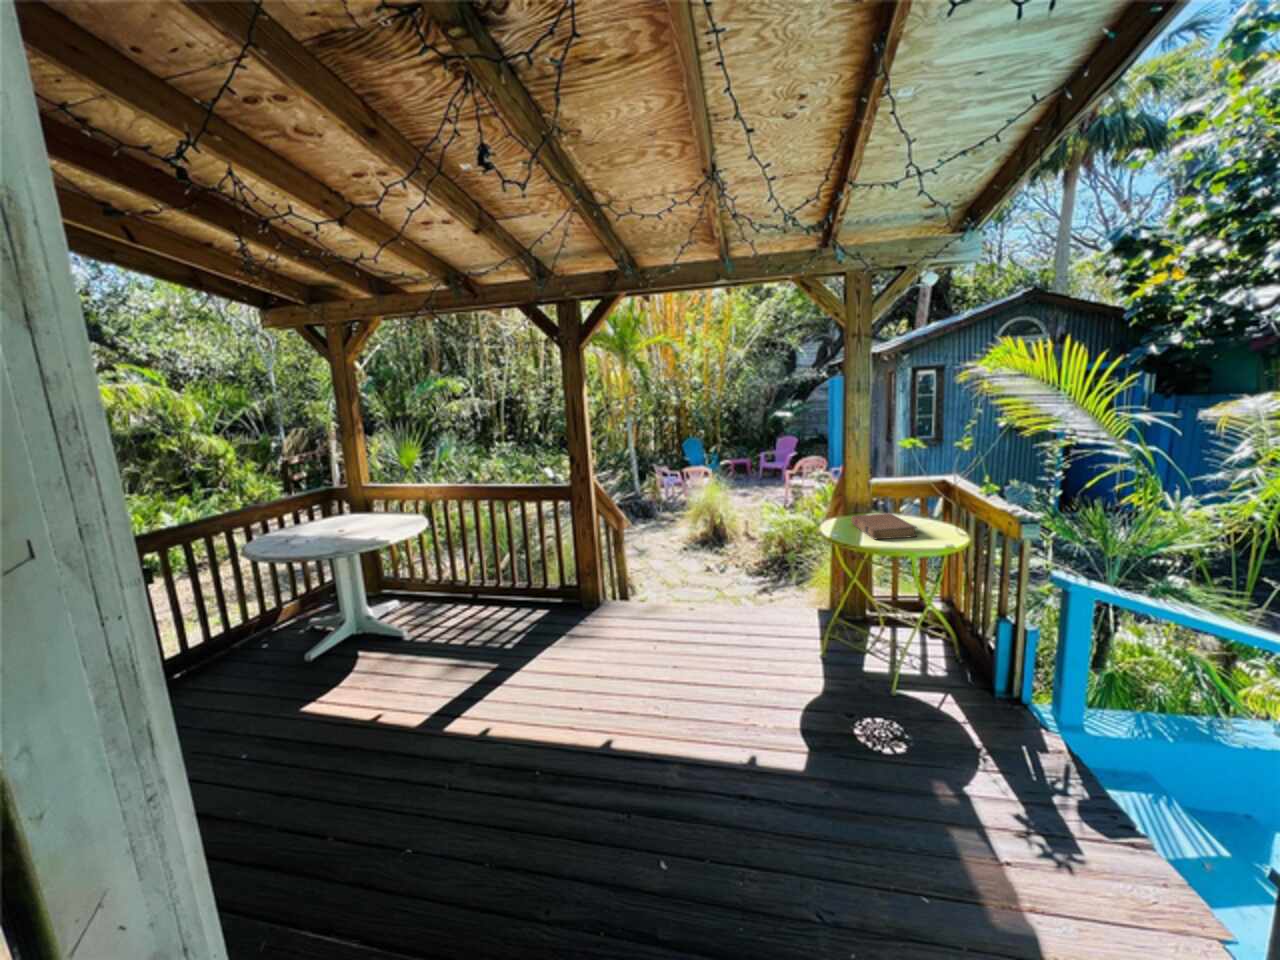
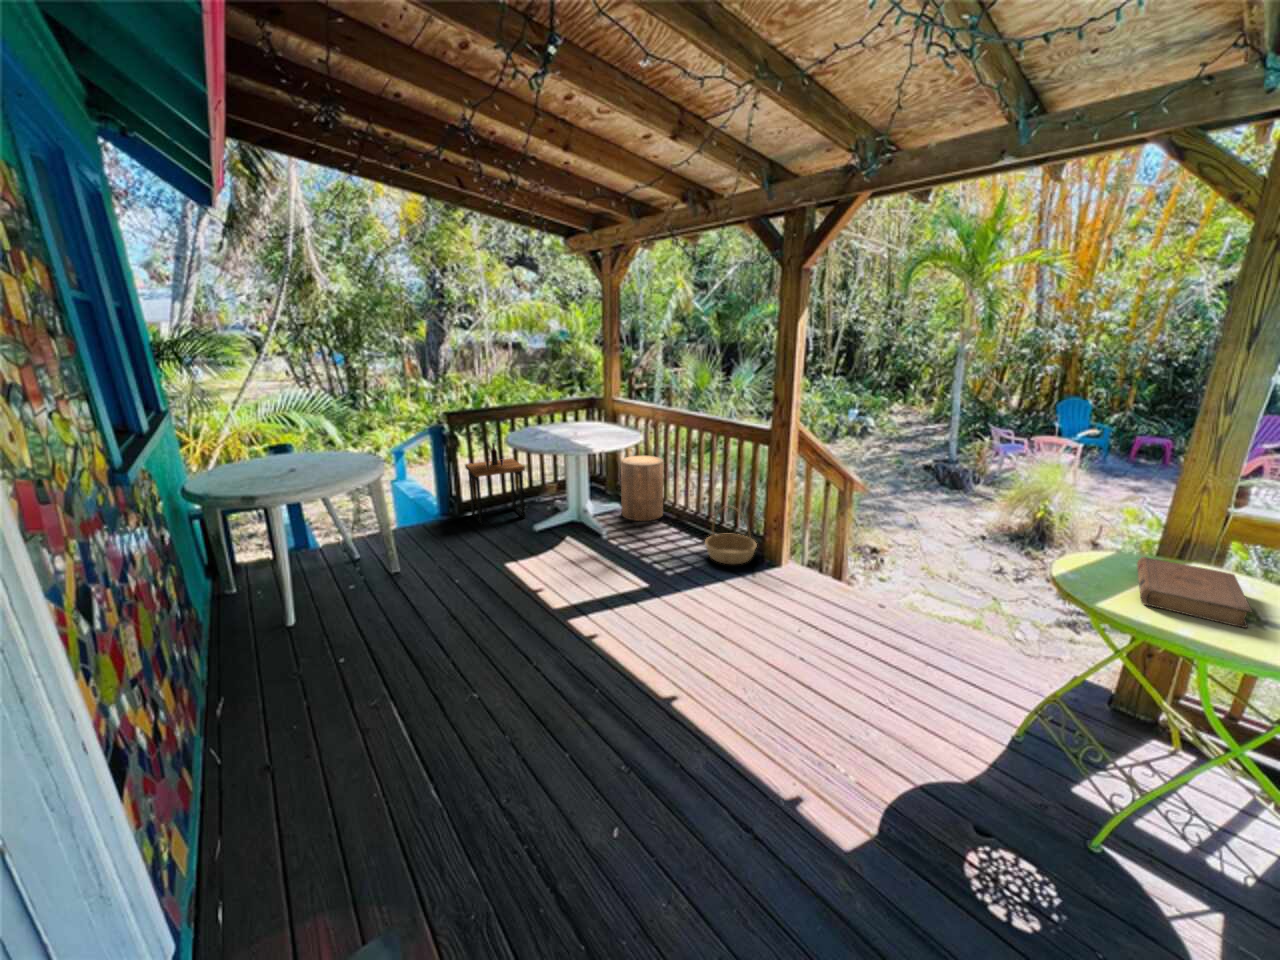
stool: none [395,542,451,615] -> present [621,456,664,521]
basket: none [523,566,572,622] -> present [705,506,757,564]
side table: none [172,571,283,682] -> present [465,443,525,526]

